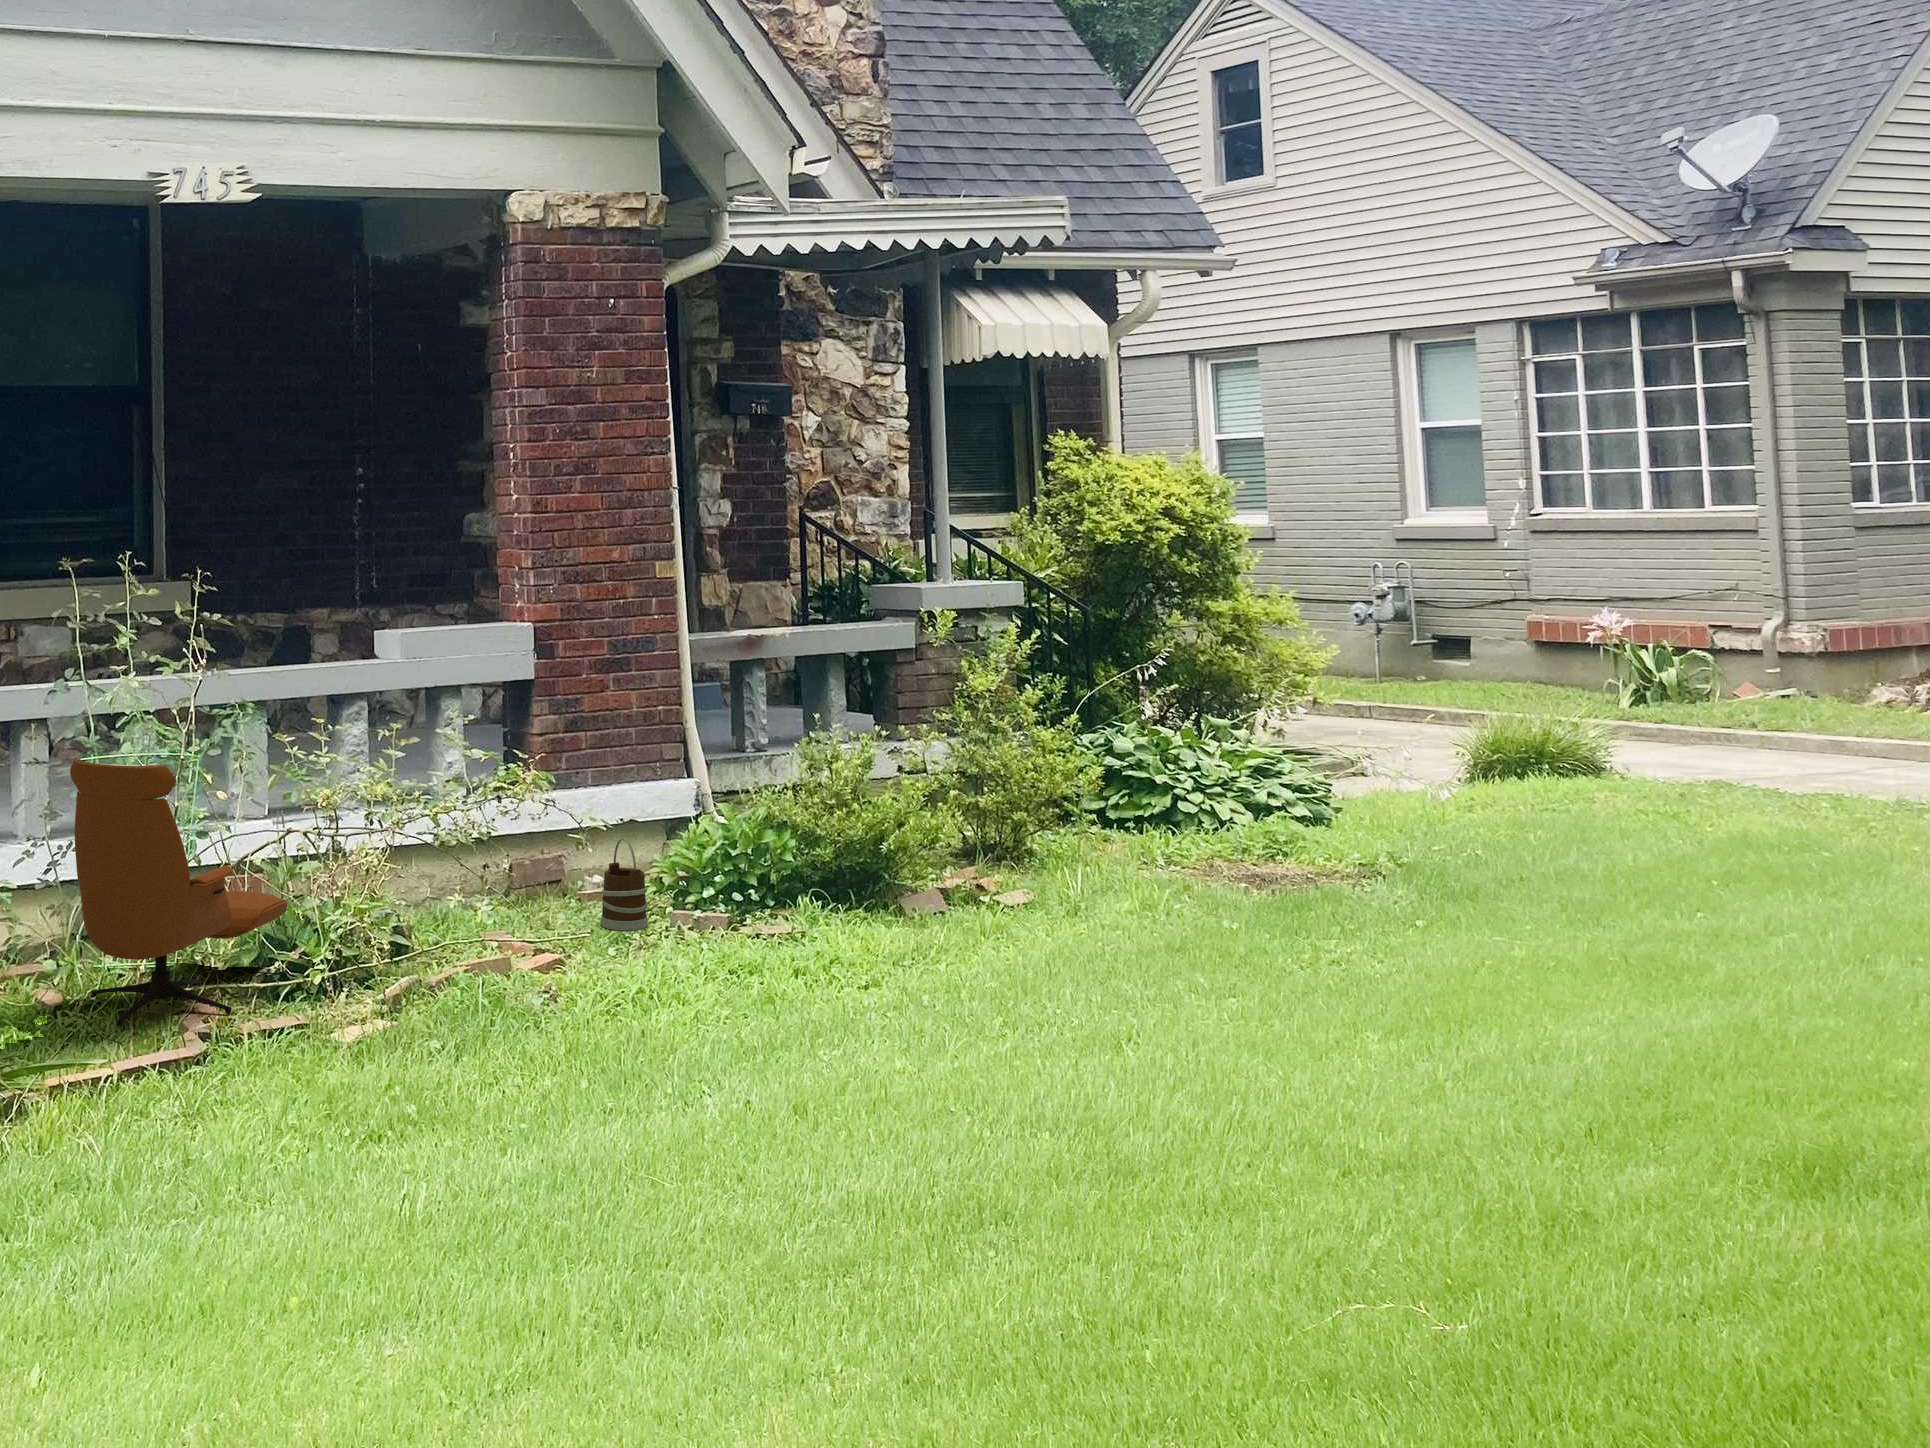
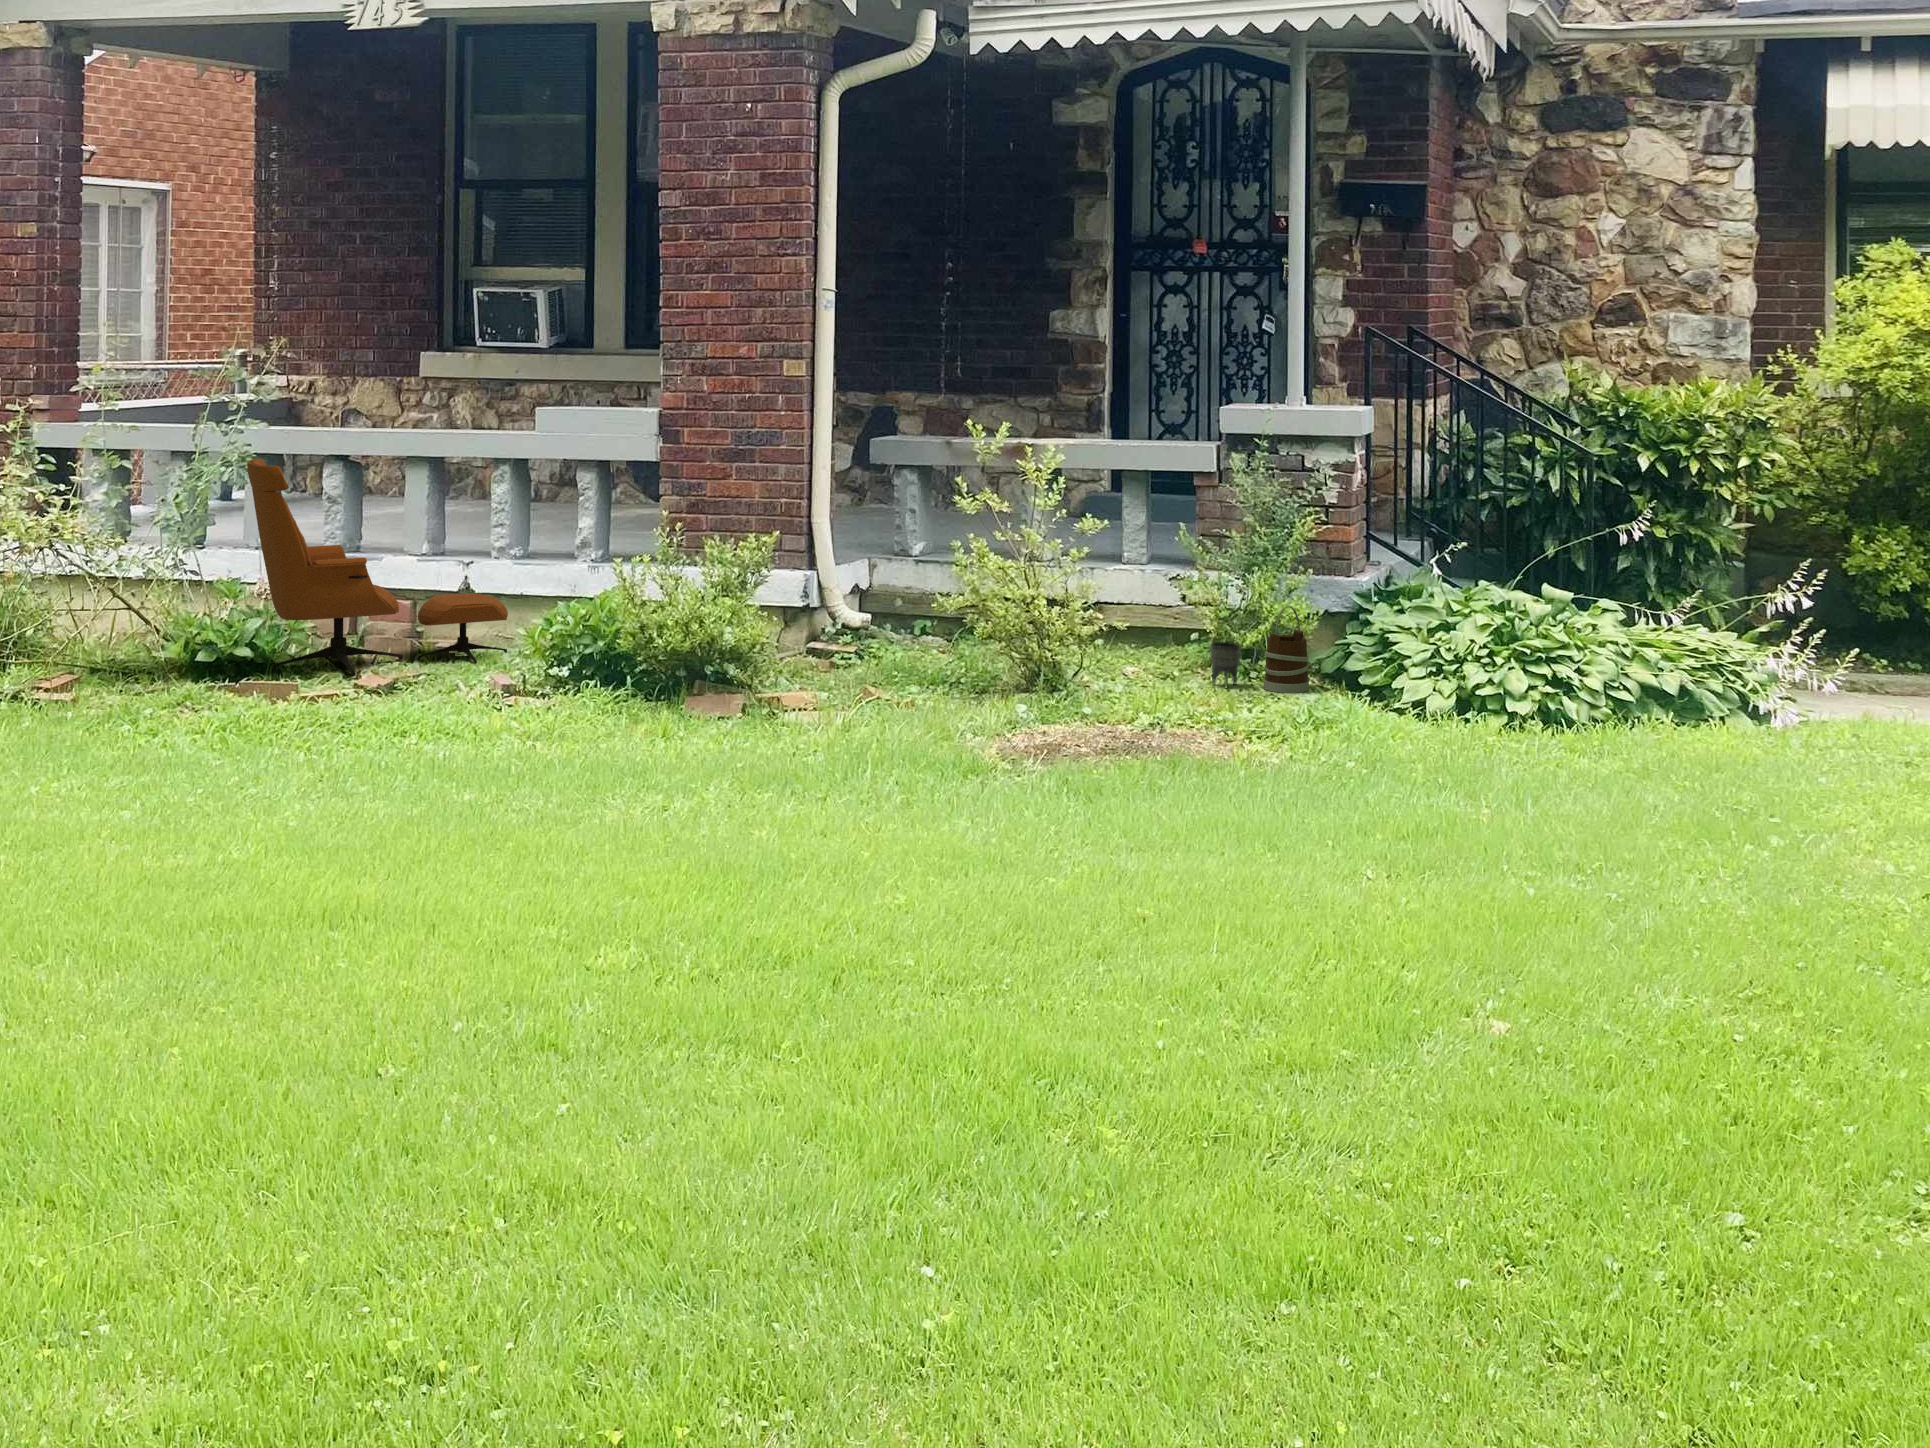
planter: none [920,828,948,872] -> present [1210,642,1241,688]
wooden bucket: present [600,838,648,931] -> present [1263,606,1309,693]

